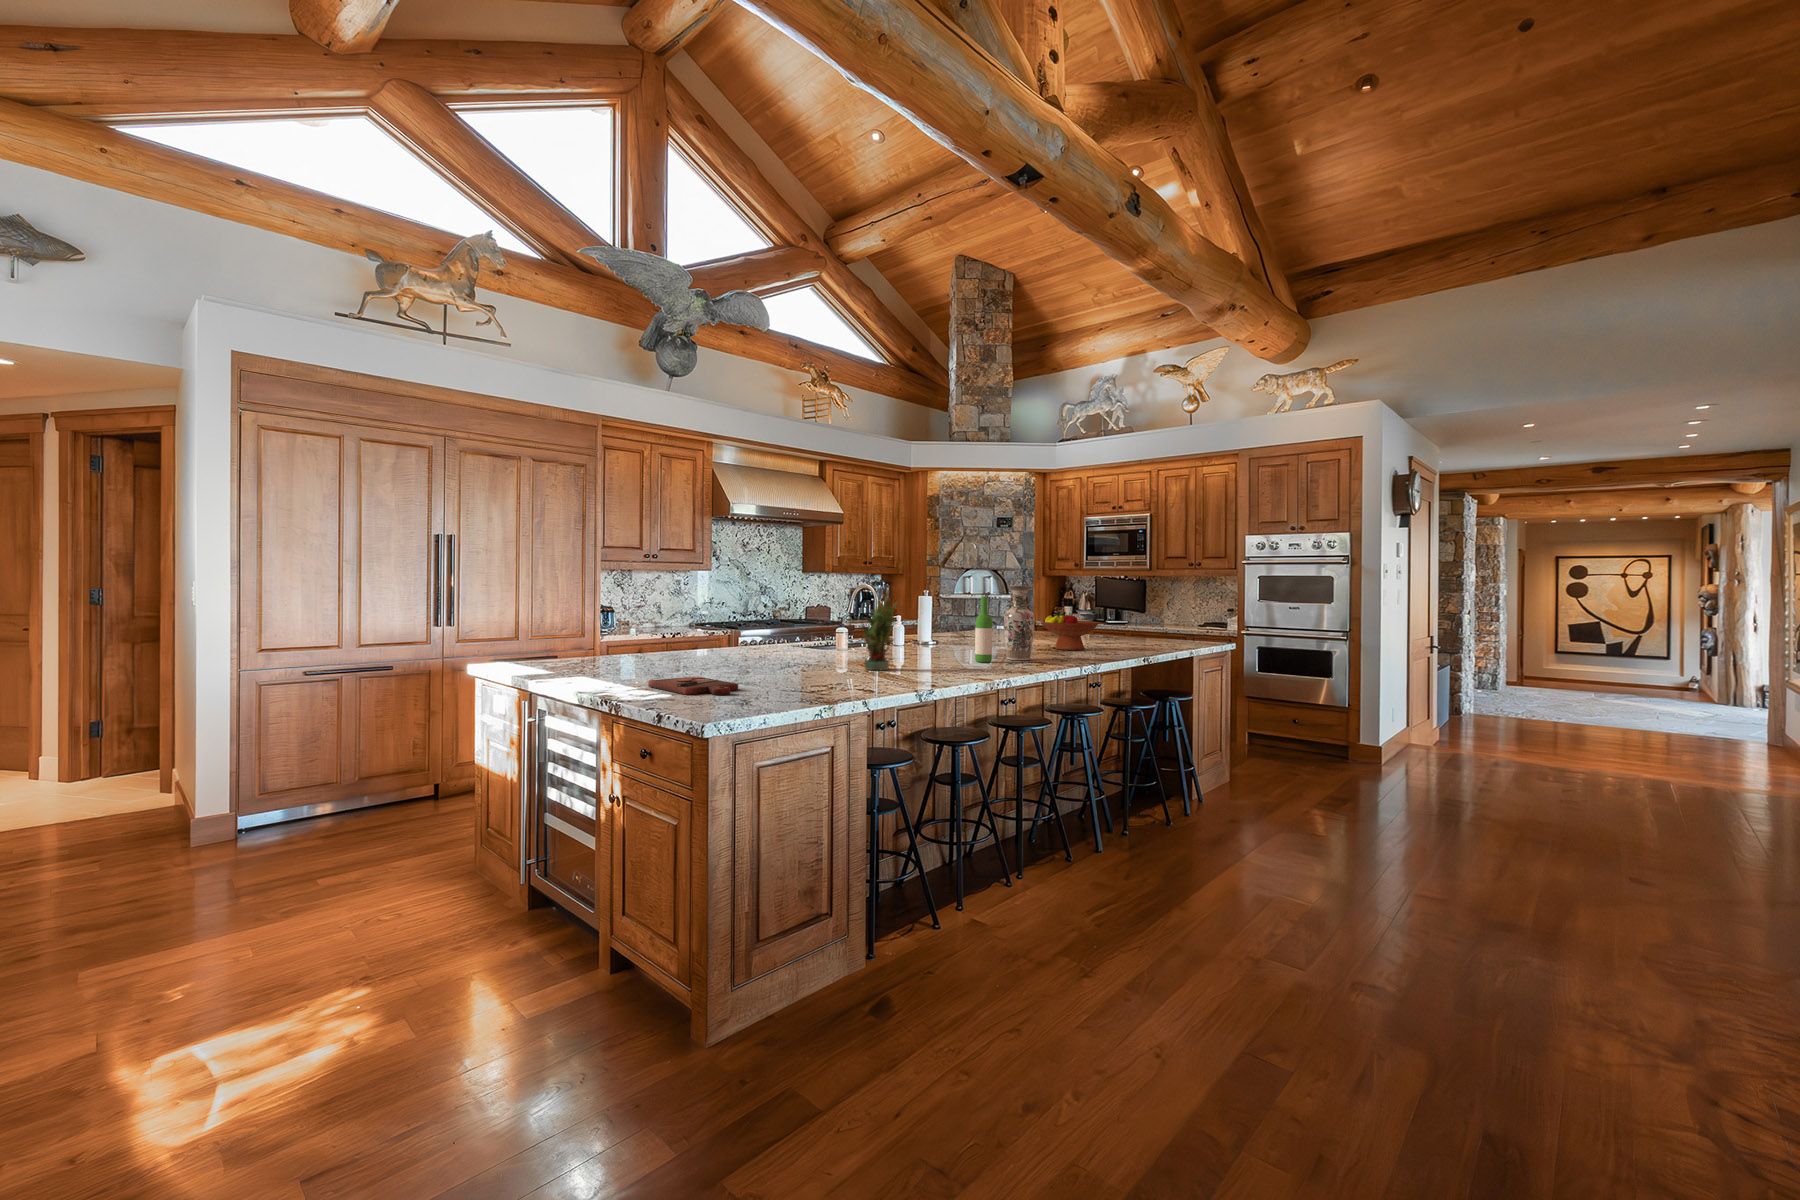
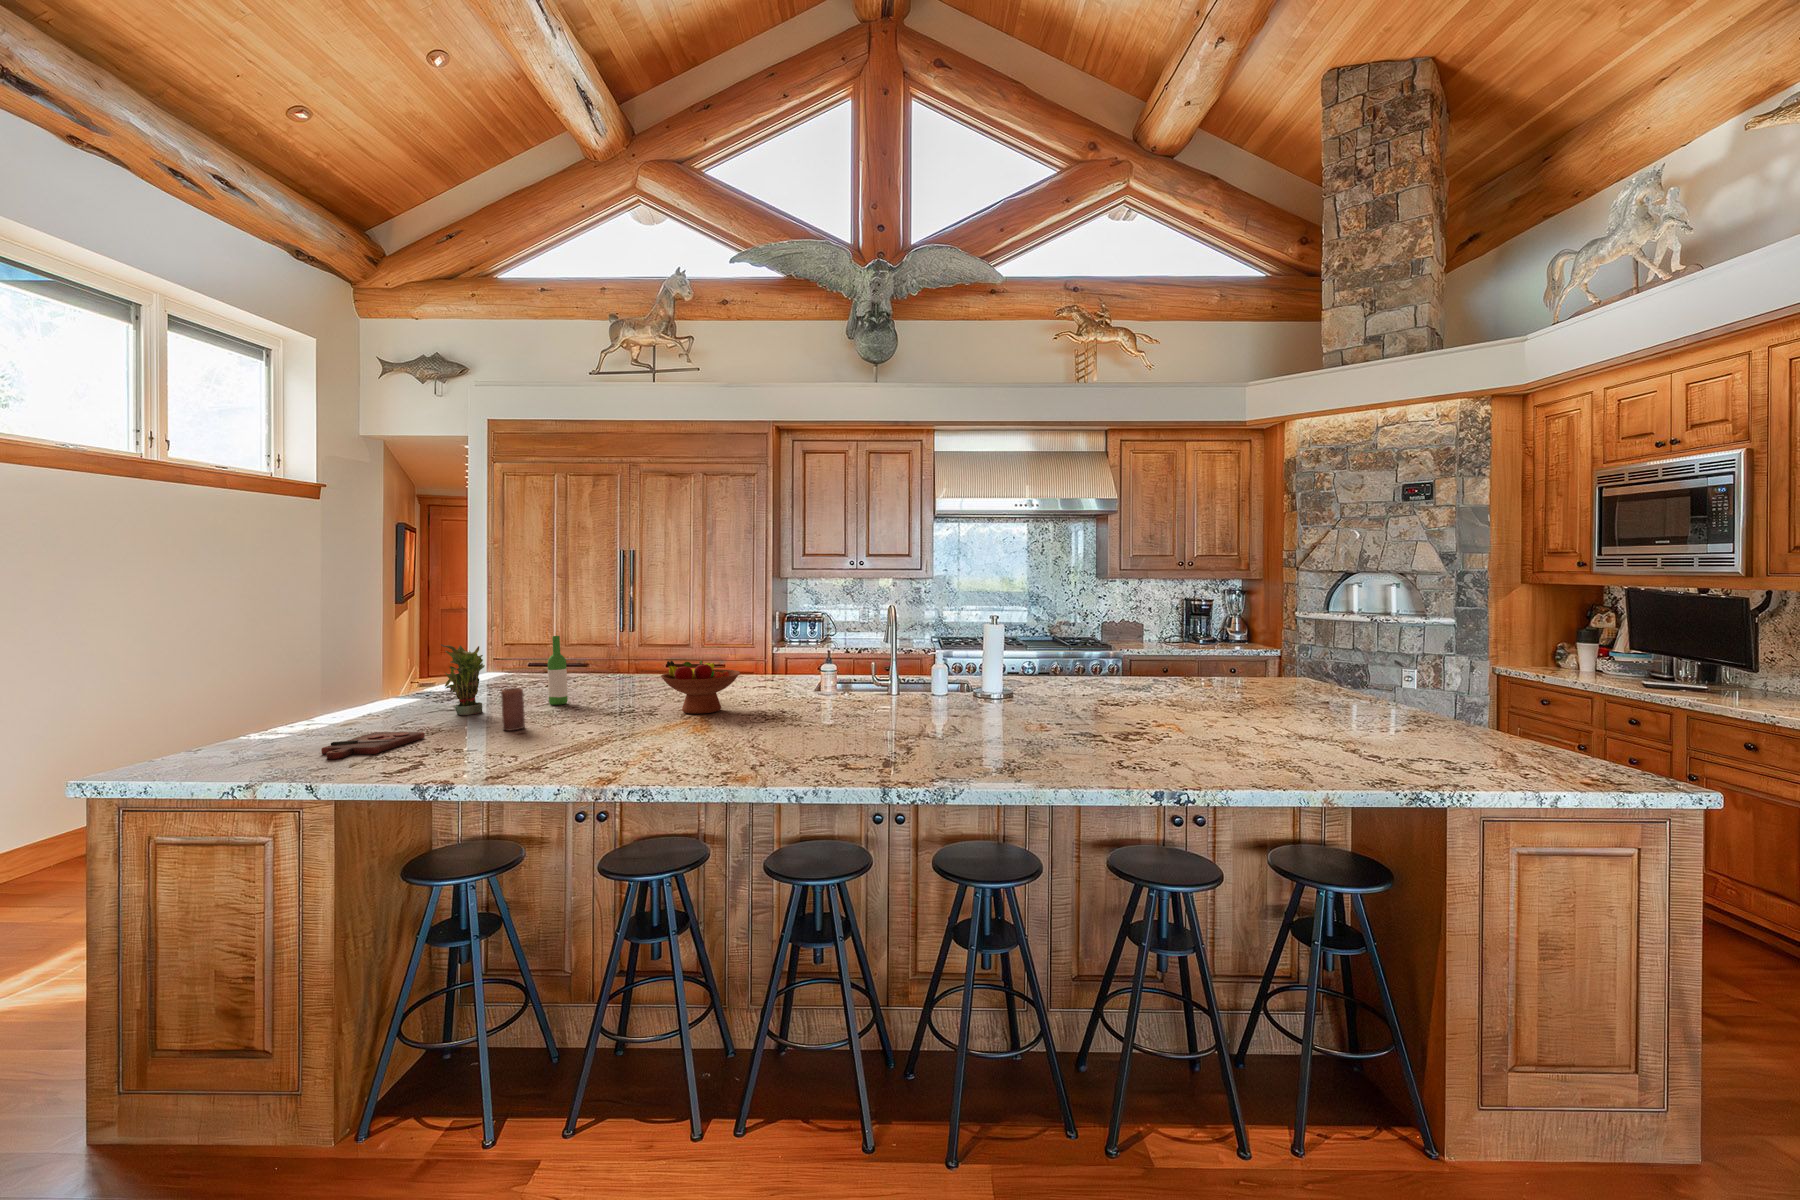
vase: present [1004,586,1034,660] -> none [839,639,883,750]
wine bottle: present [975,596,992,662] -> present [548,636,568,705]
potted plant: present [858,598,899,670] -> present [441,644,485,715]
fruit bowl: present [1041,612,1099,650] -> present [661,660,740,714]
candle: none [725,634,746,674] -> present [501,688,525,731]

